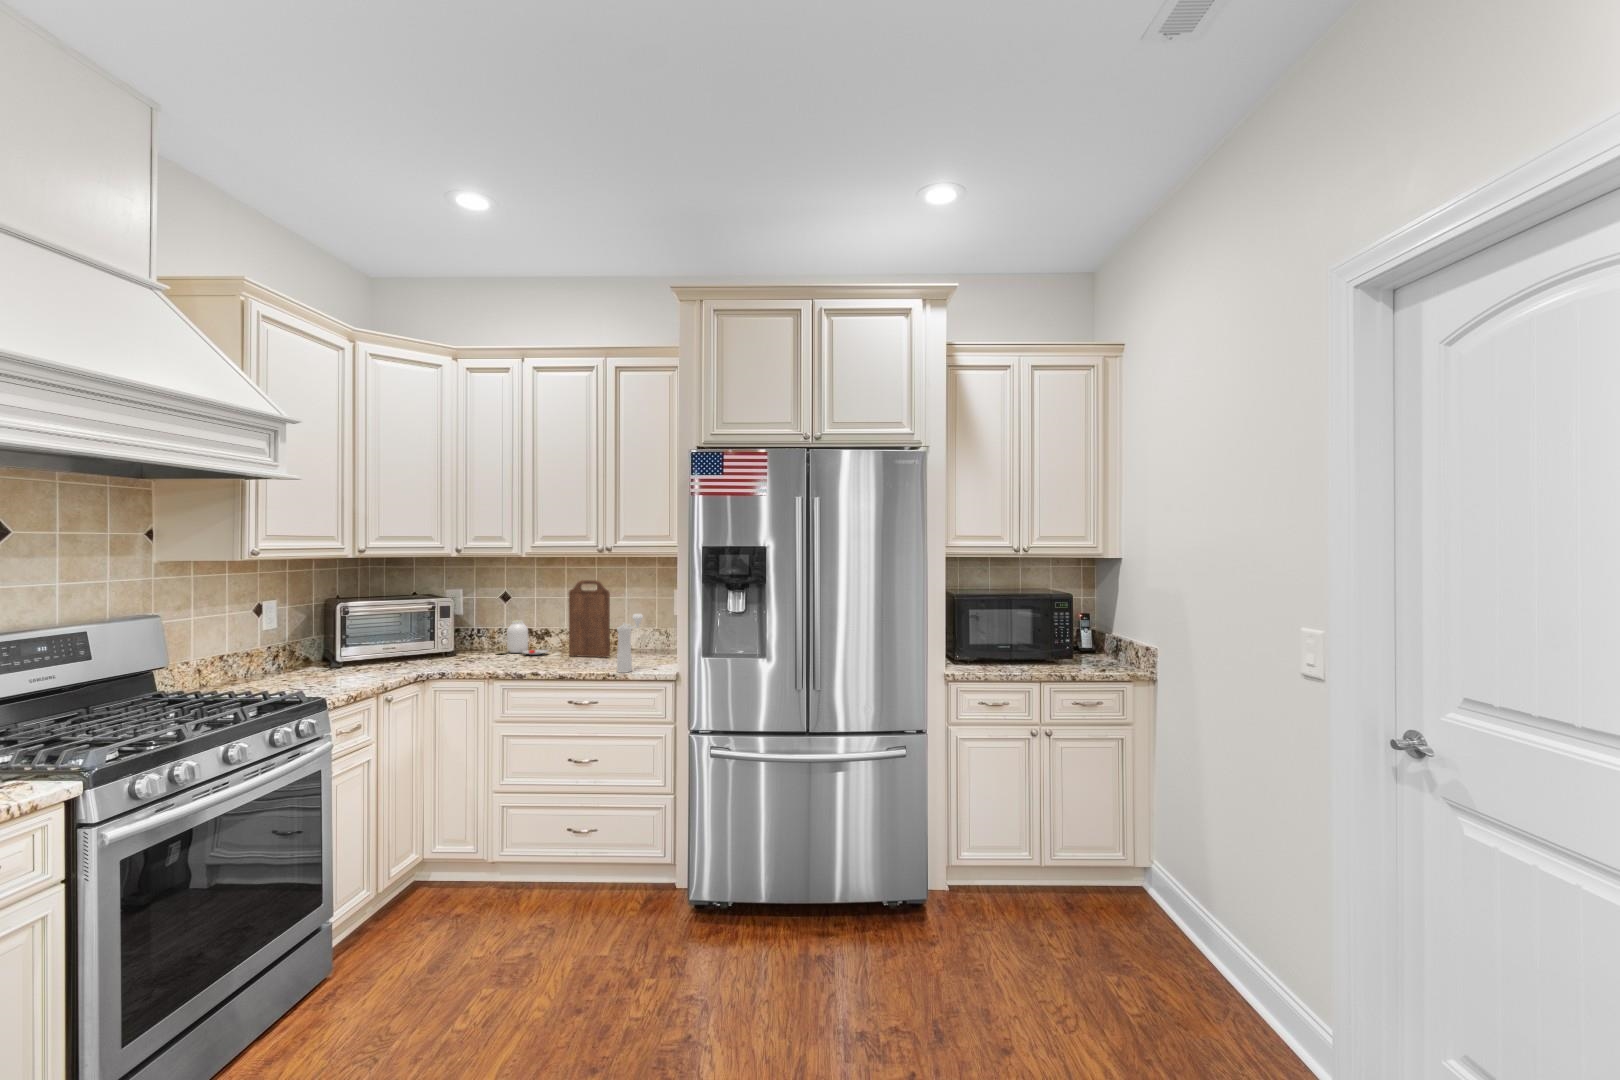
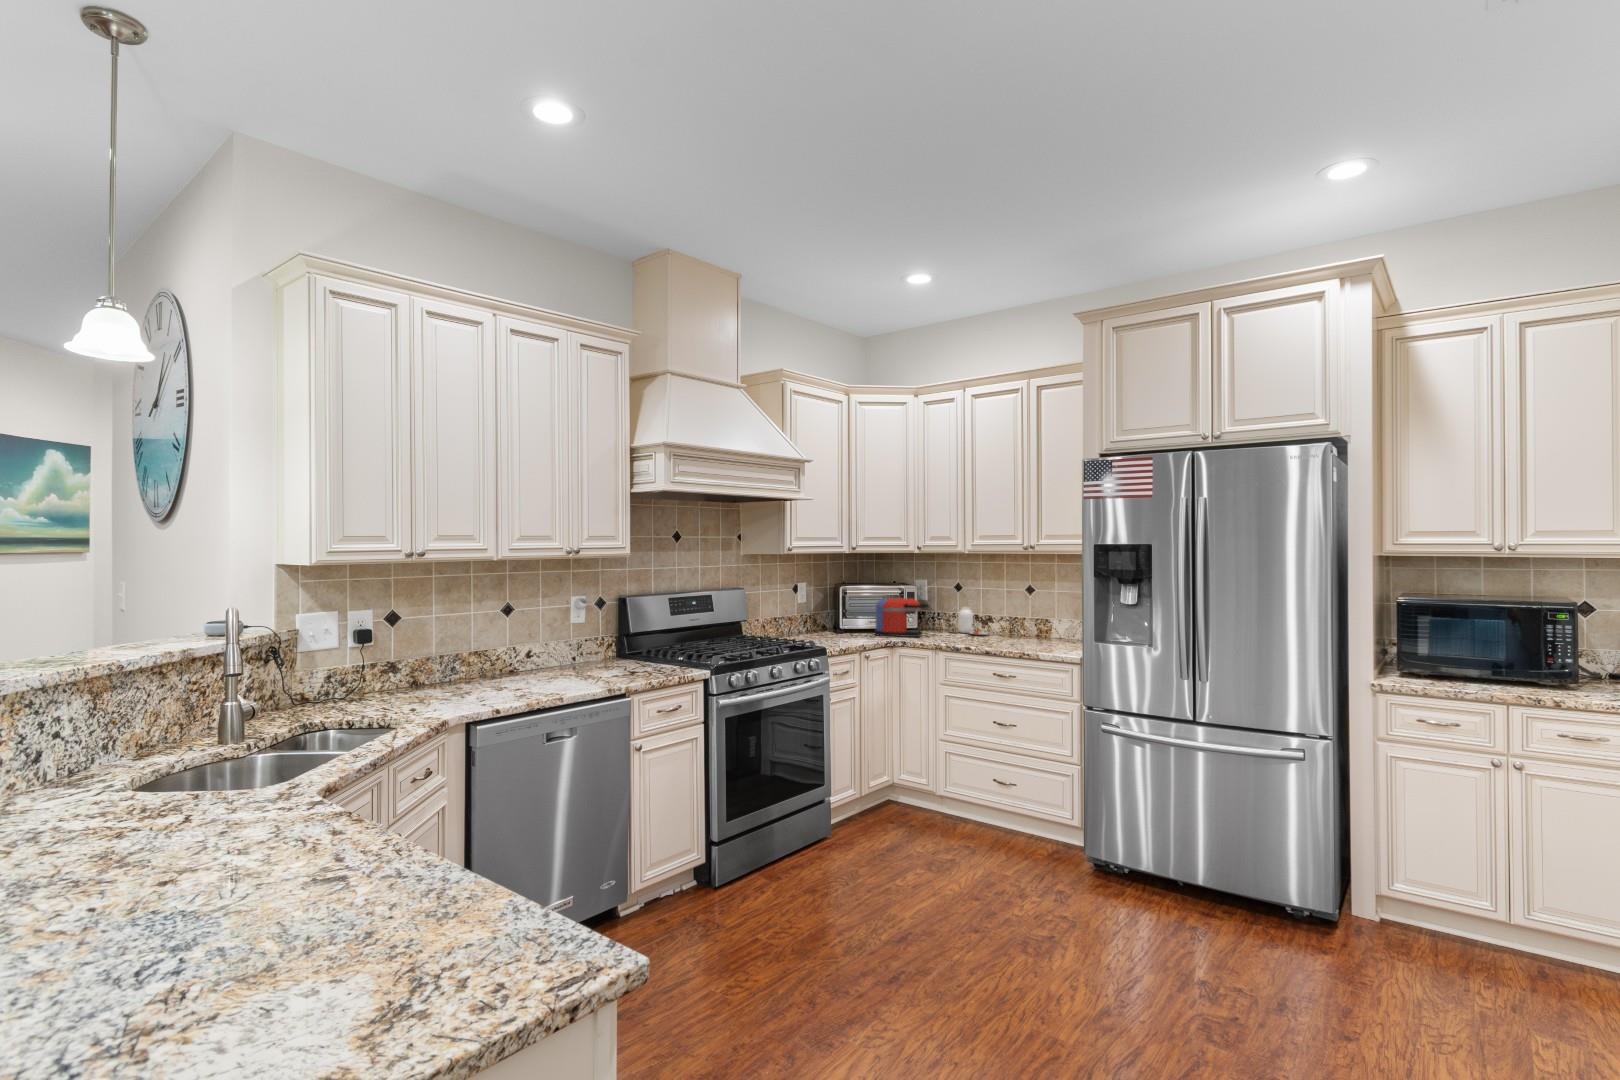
cutting board: present [569,580,610,657] -> none [1004,575,1037,642]
pepper mill: present [617,614,643,673] -> none [1033,604,1058,652]
coffee maker: none [393,615,474,669] -> present [874,598,928,637]

